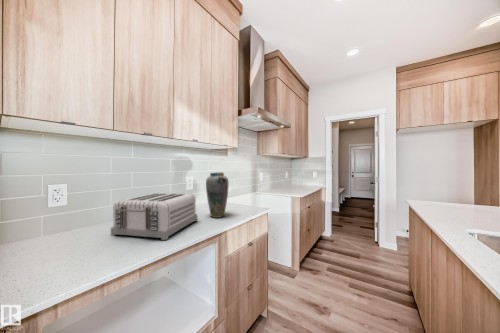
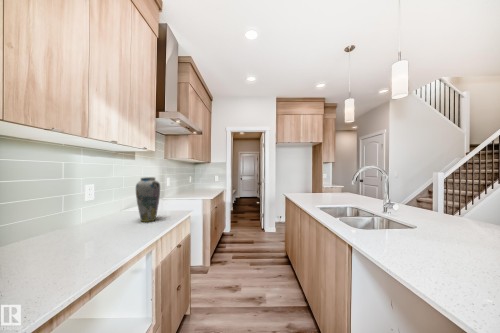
toaster: present [111,193,197,240] -> none [33,199,131,255]

